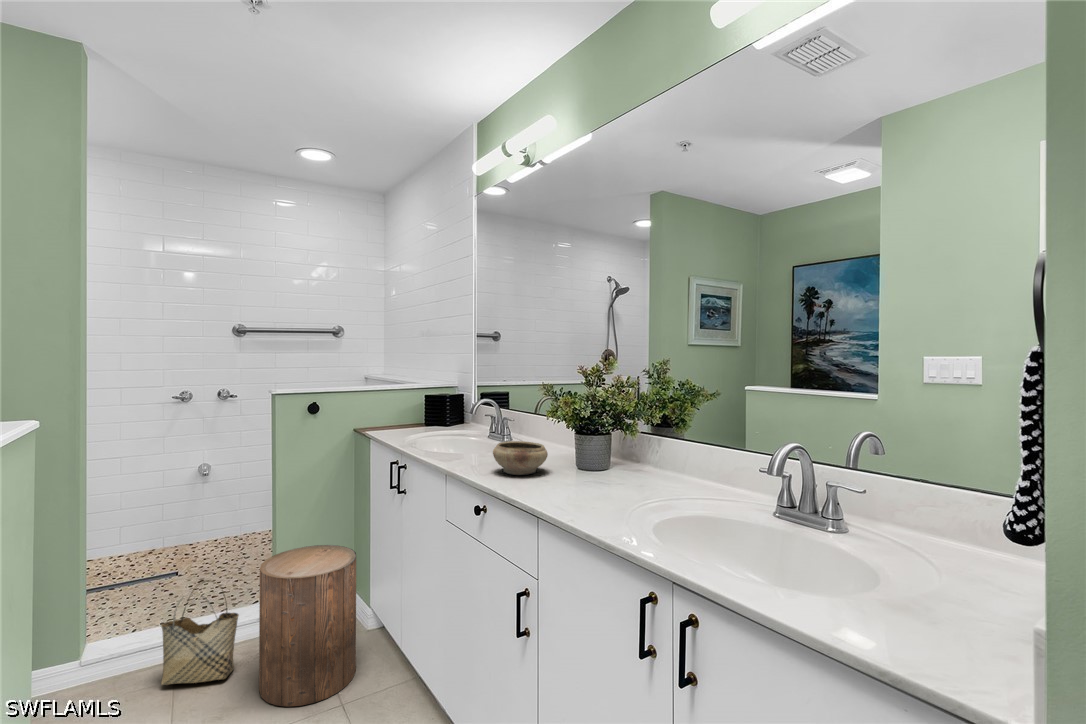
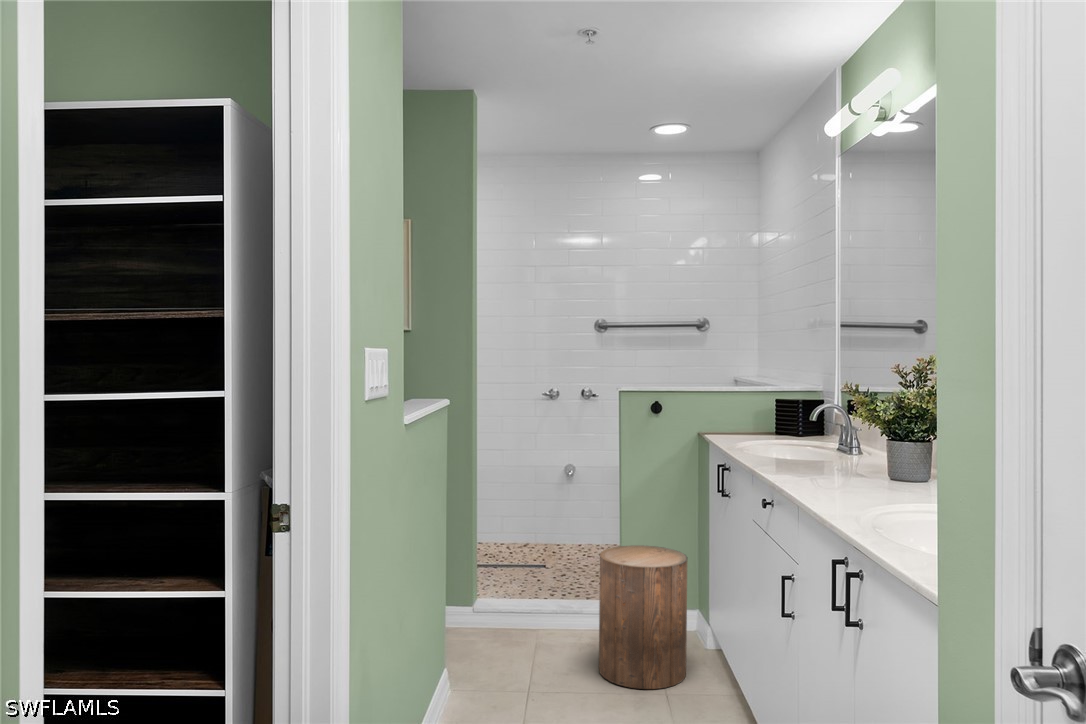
ceramic bowl: present [493,441,548,475] -> none [800,449,862,484]
woven basket: present [161,580,239,685] -> none [526,562,586,652]

